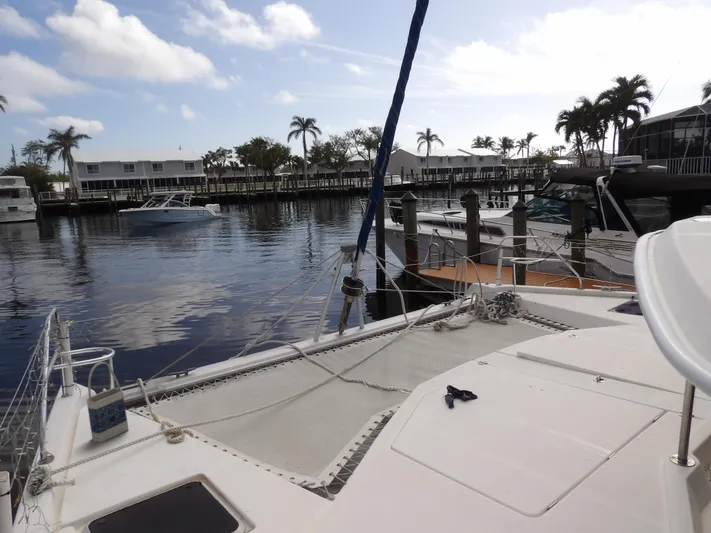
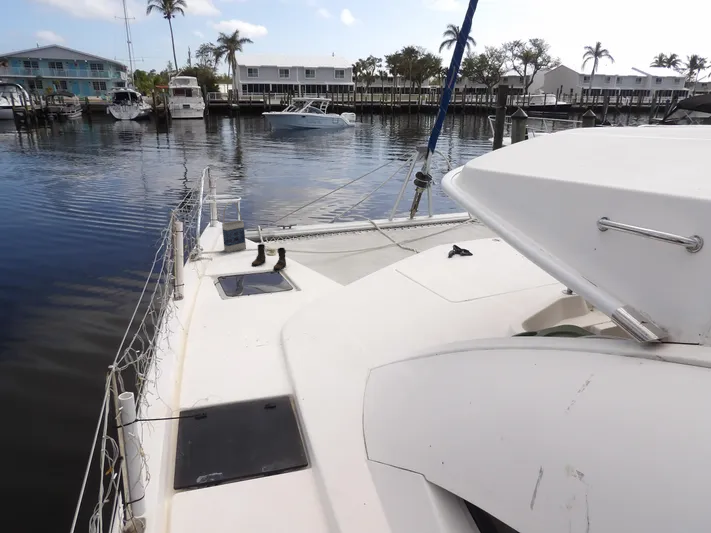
boots: none [144,426,202,469] -> present [252,244,286,270]

